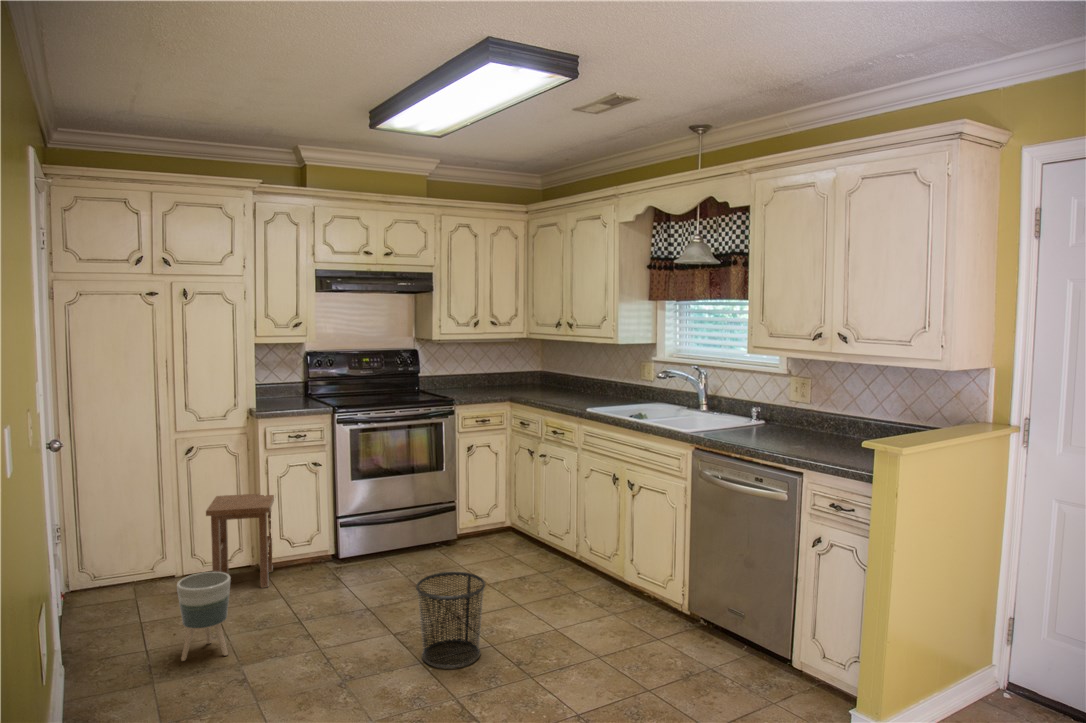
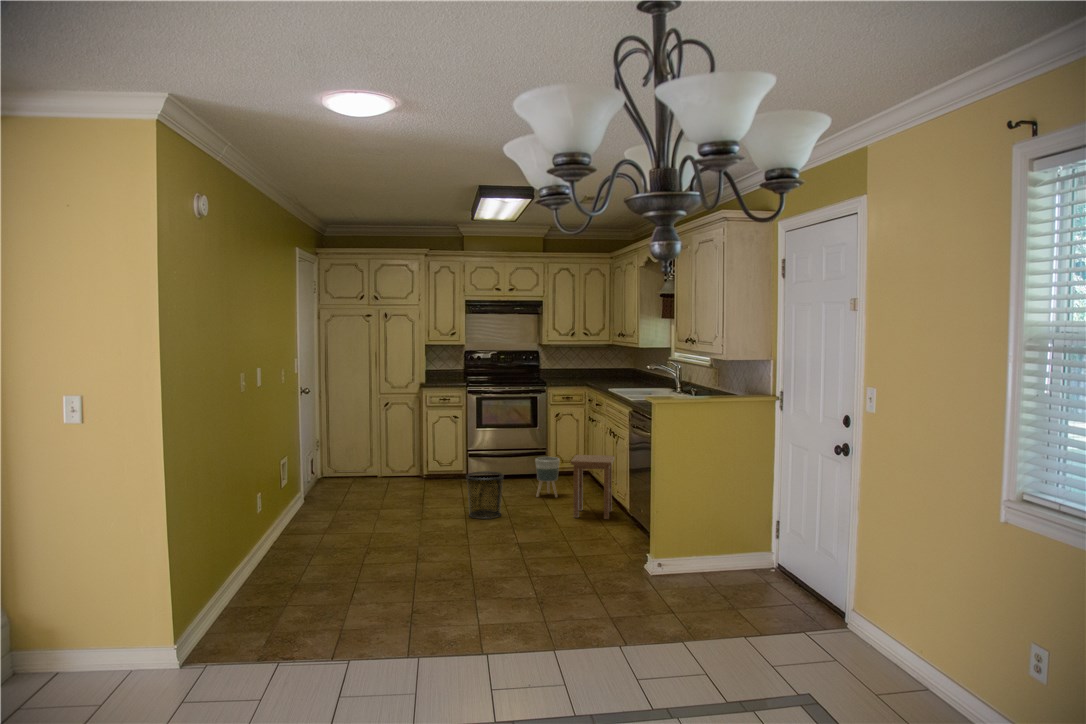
stool: present [206,493,274,588] -> present [571,455,615,519]
planter: present [177,572,231,661] -> present [535,457,560,497]

